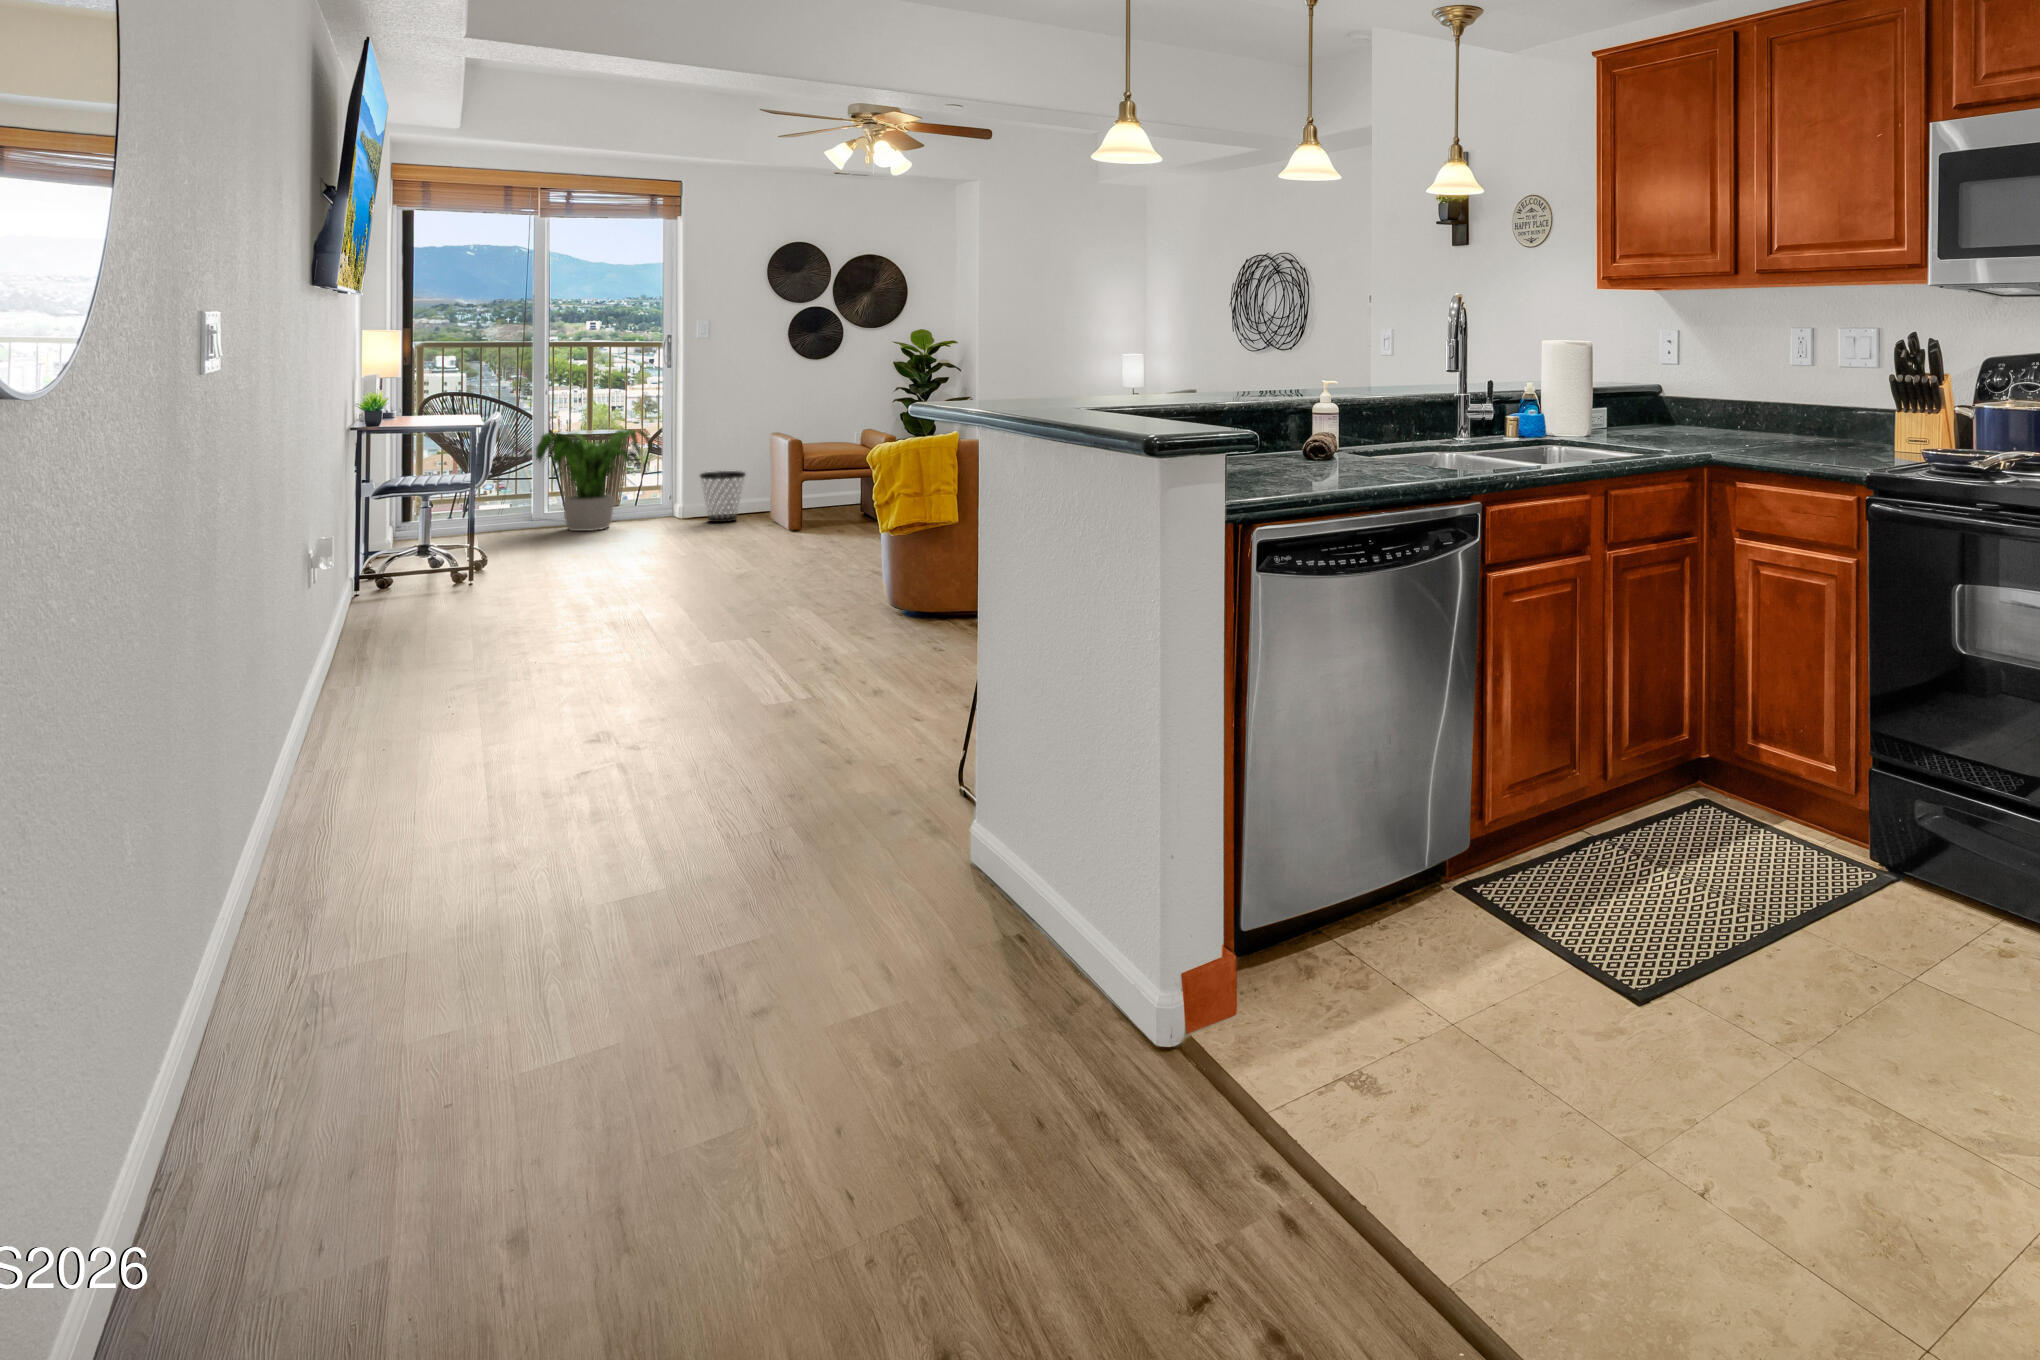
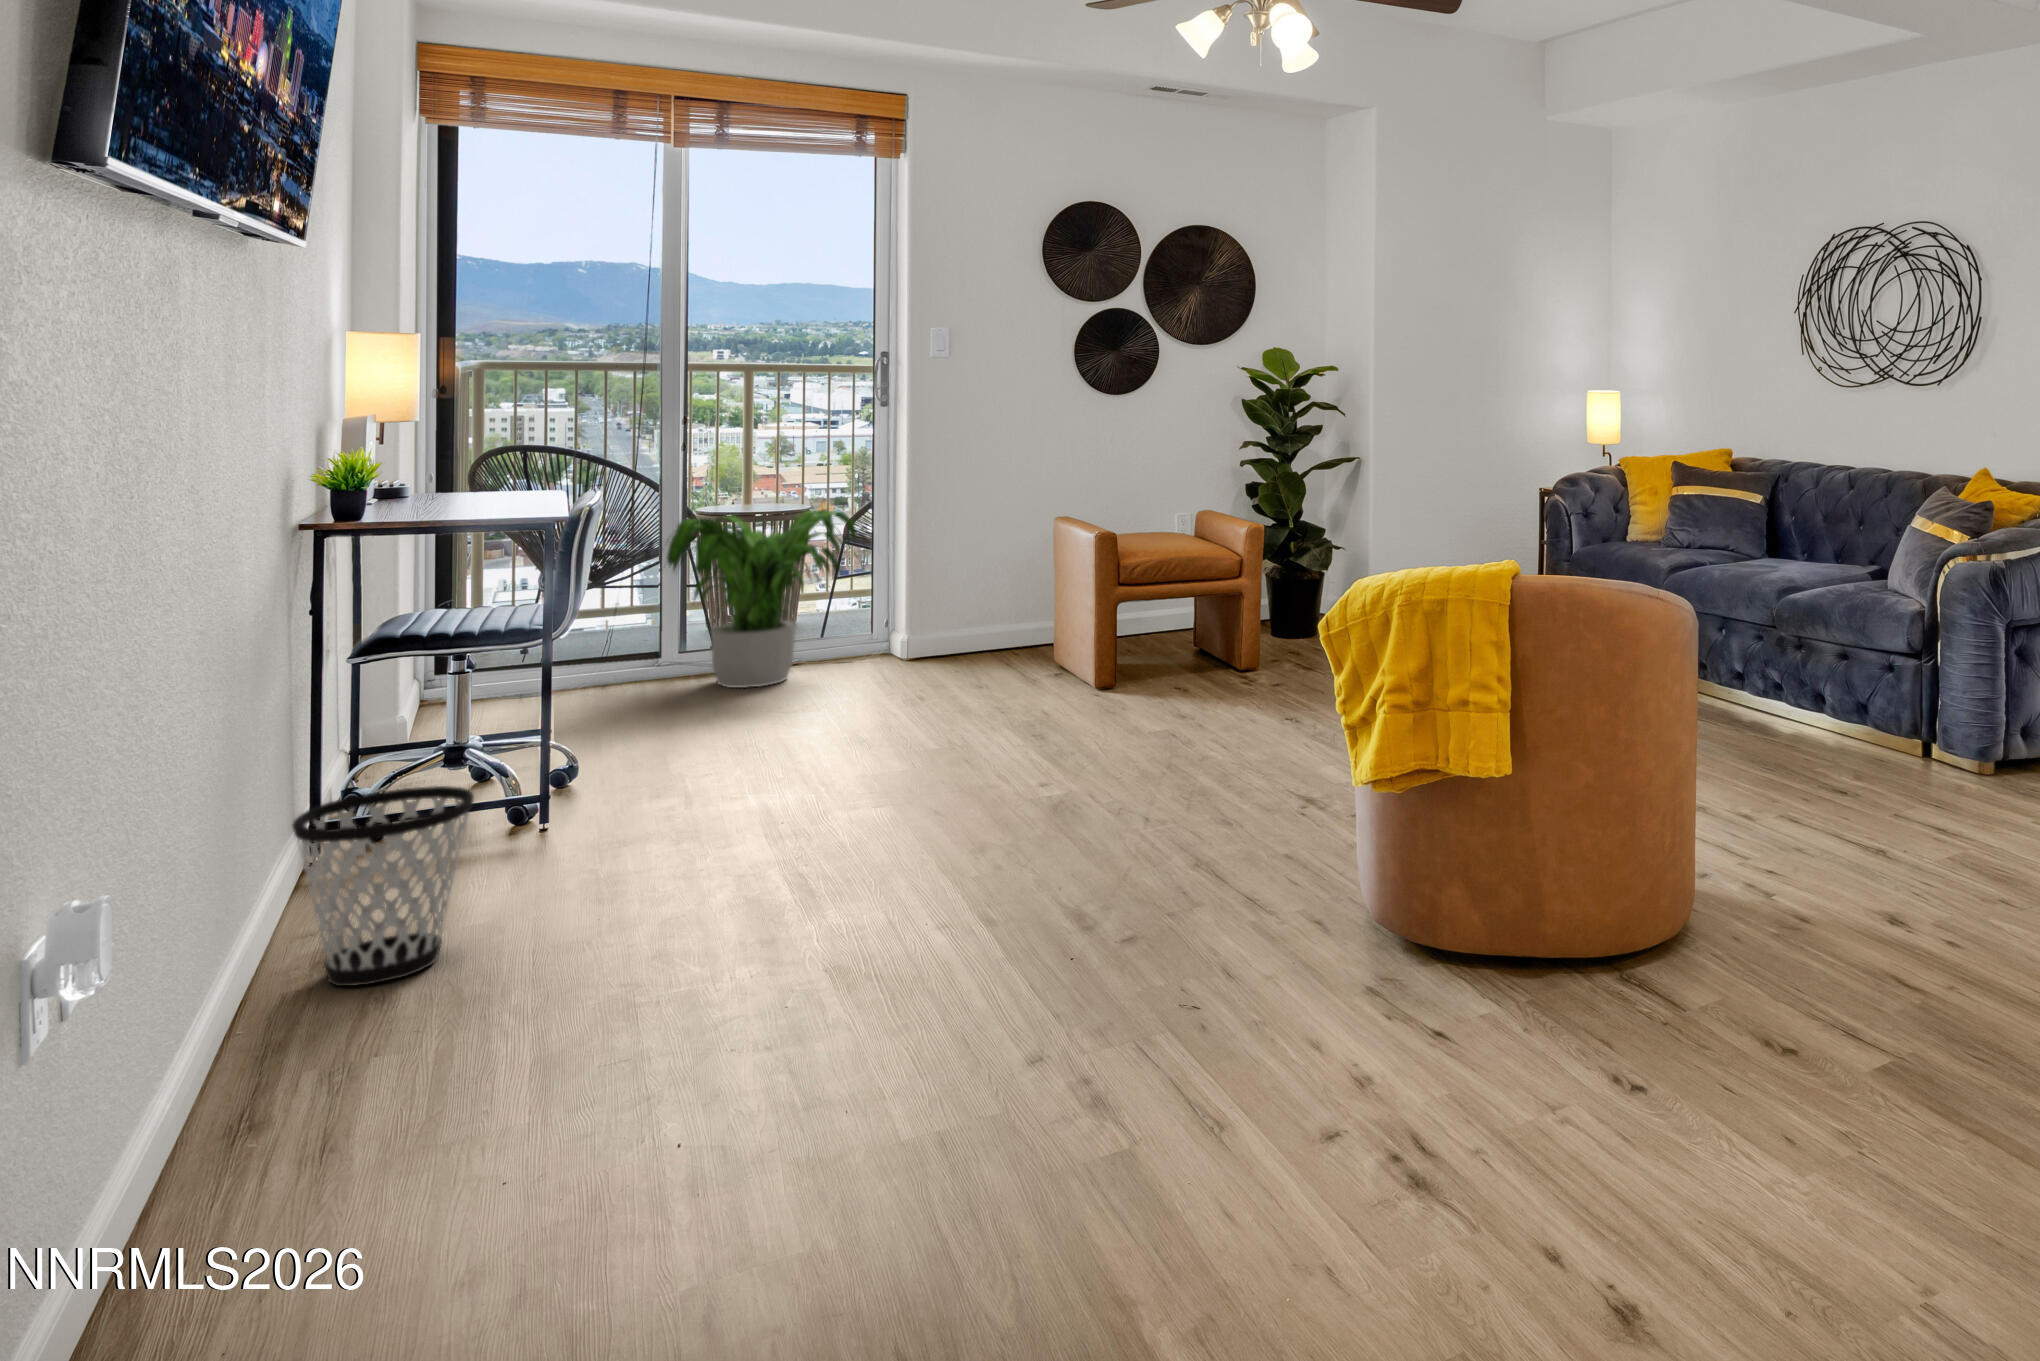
wastebasket: present [700,471,745,522] -> present [292,786,474,986]

